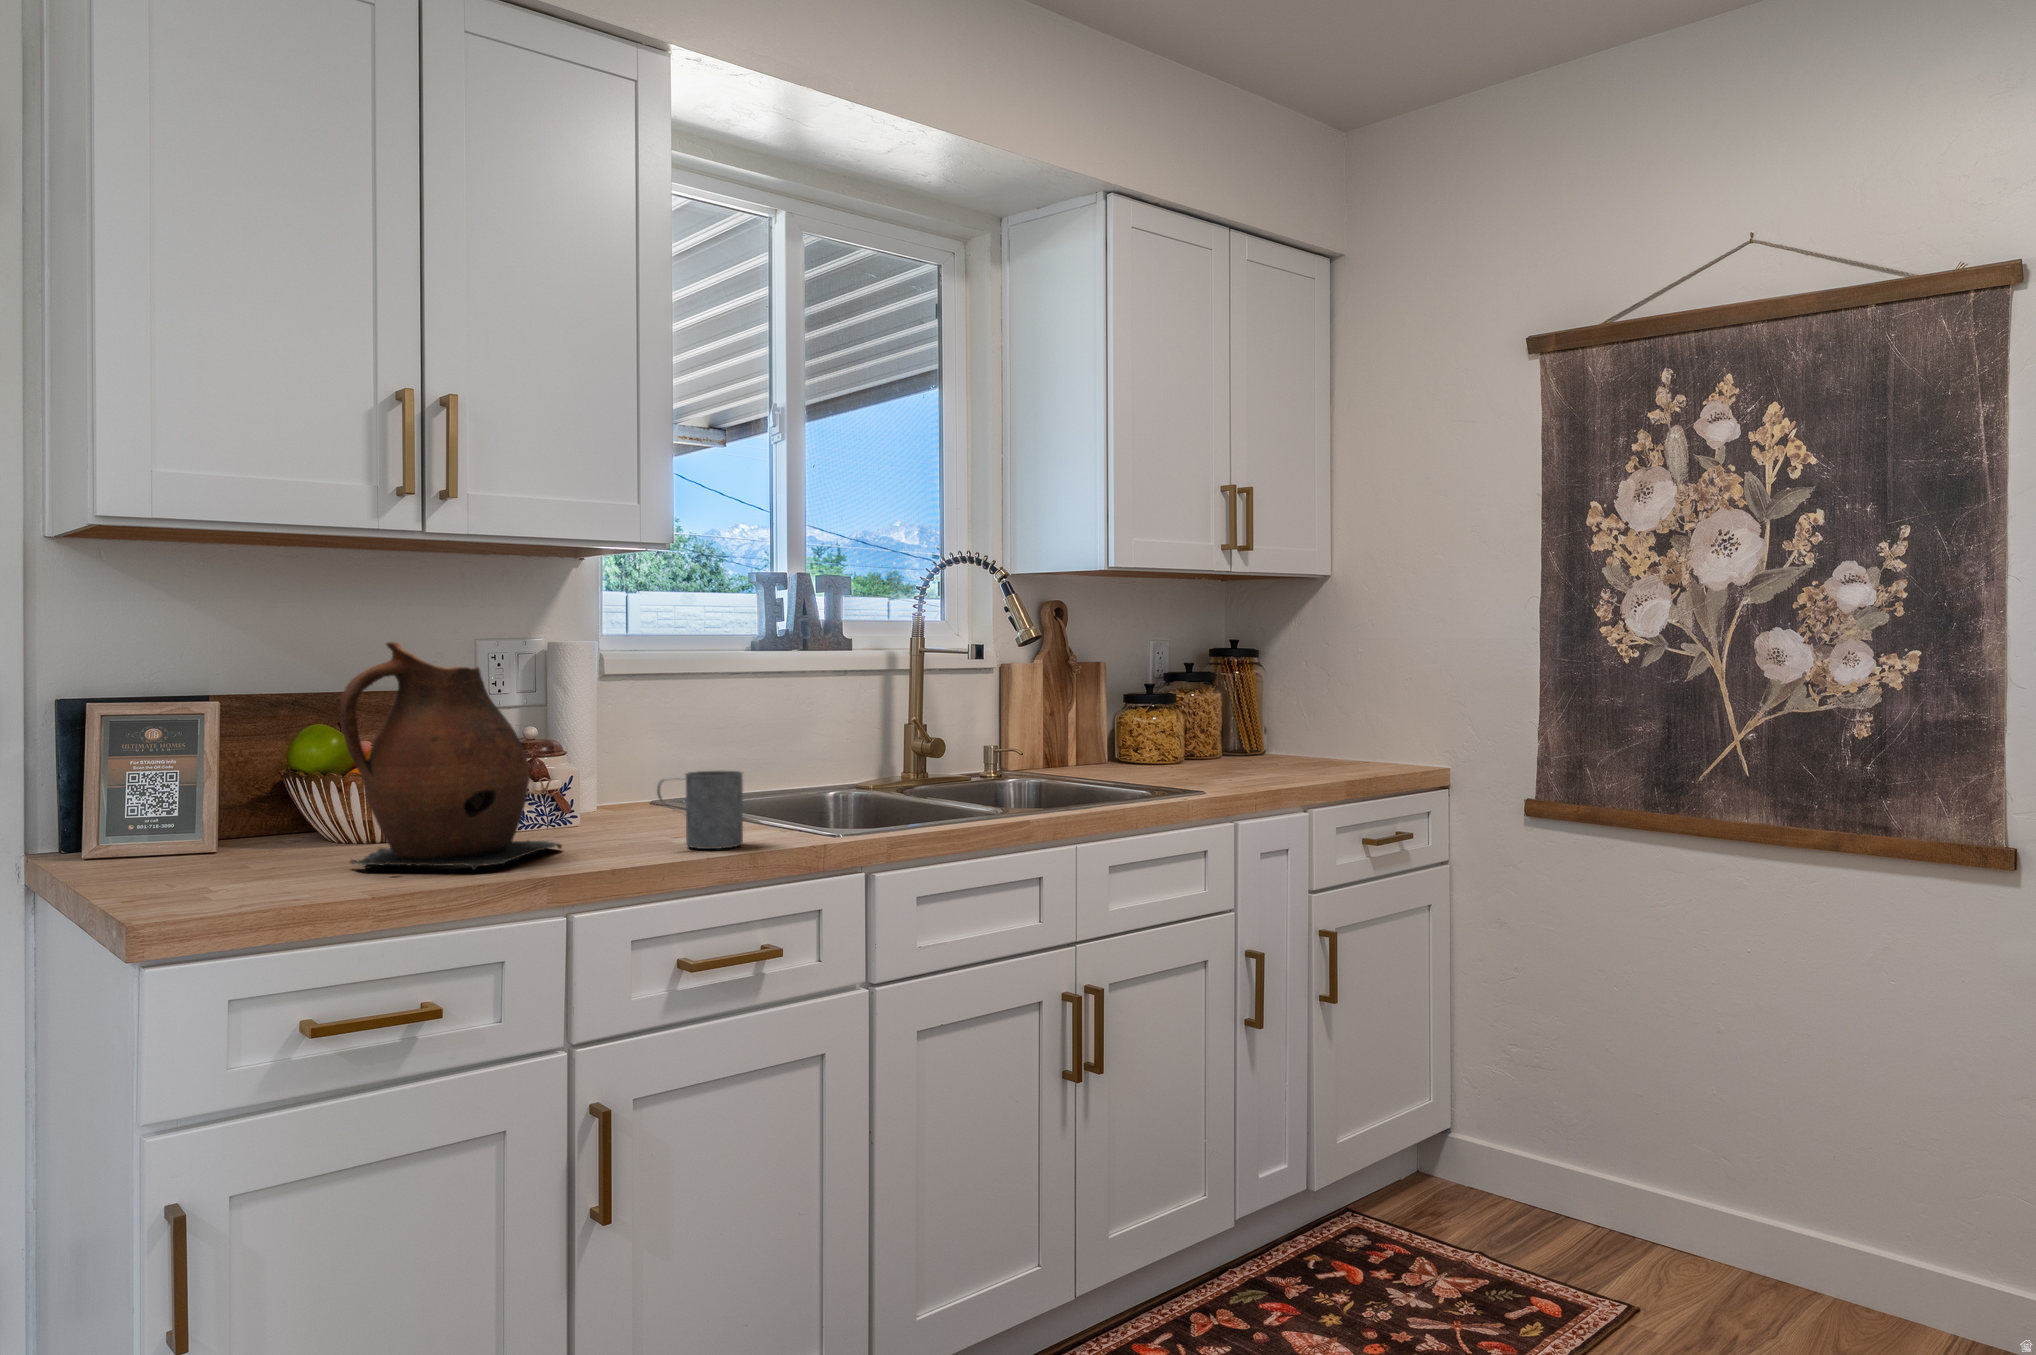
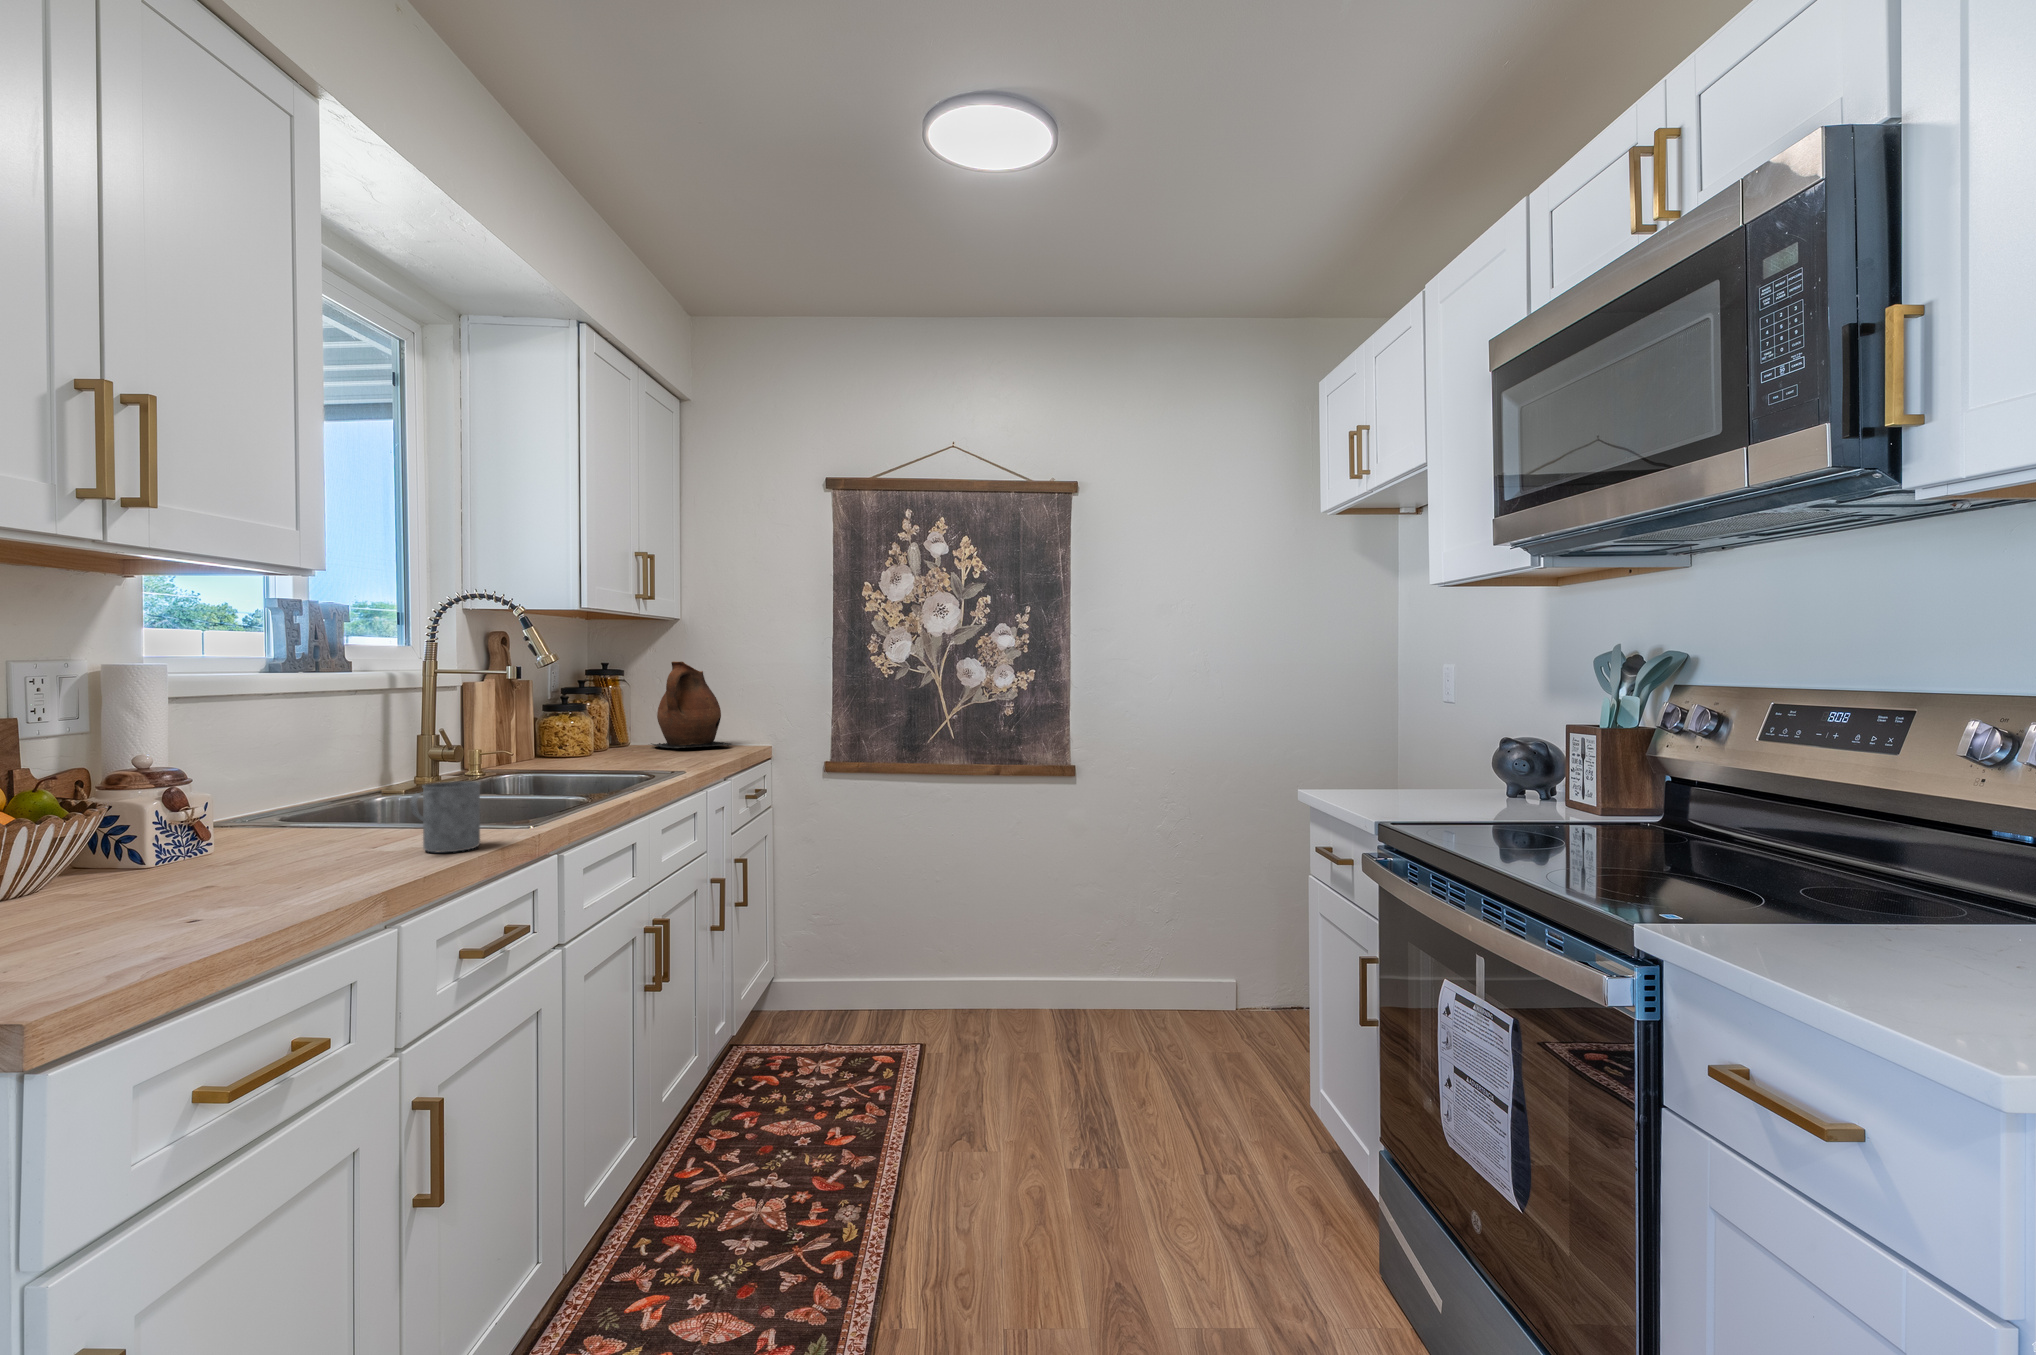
ceramic pitcher: present [340,642,562,870] -> present [651,662,731,748]

